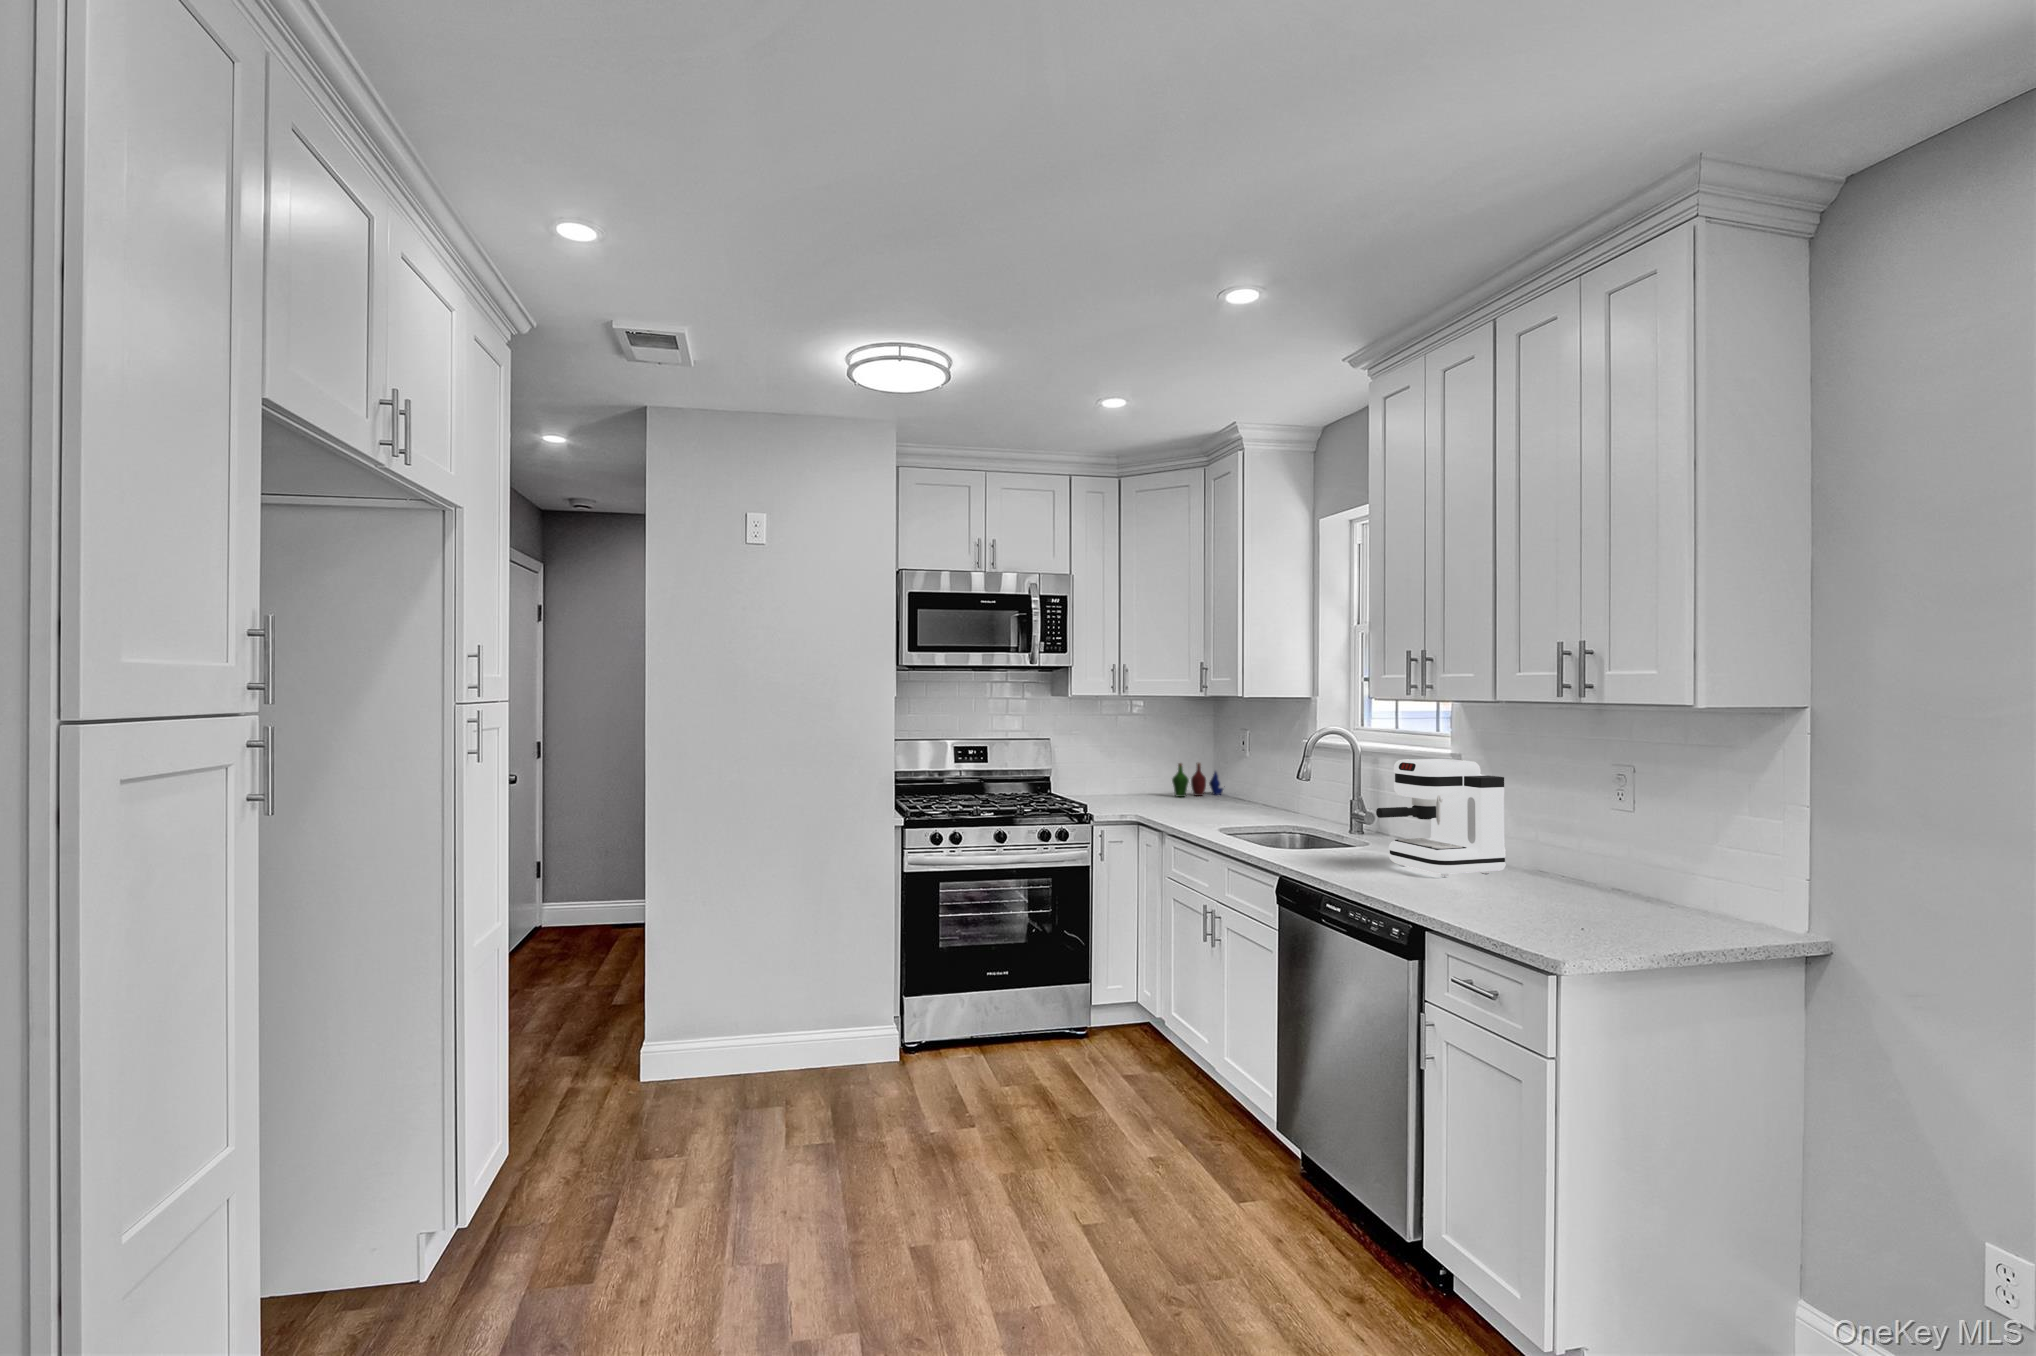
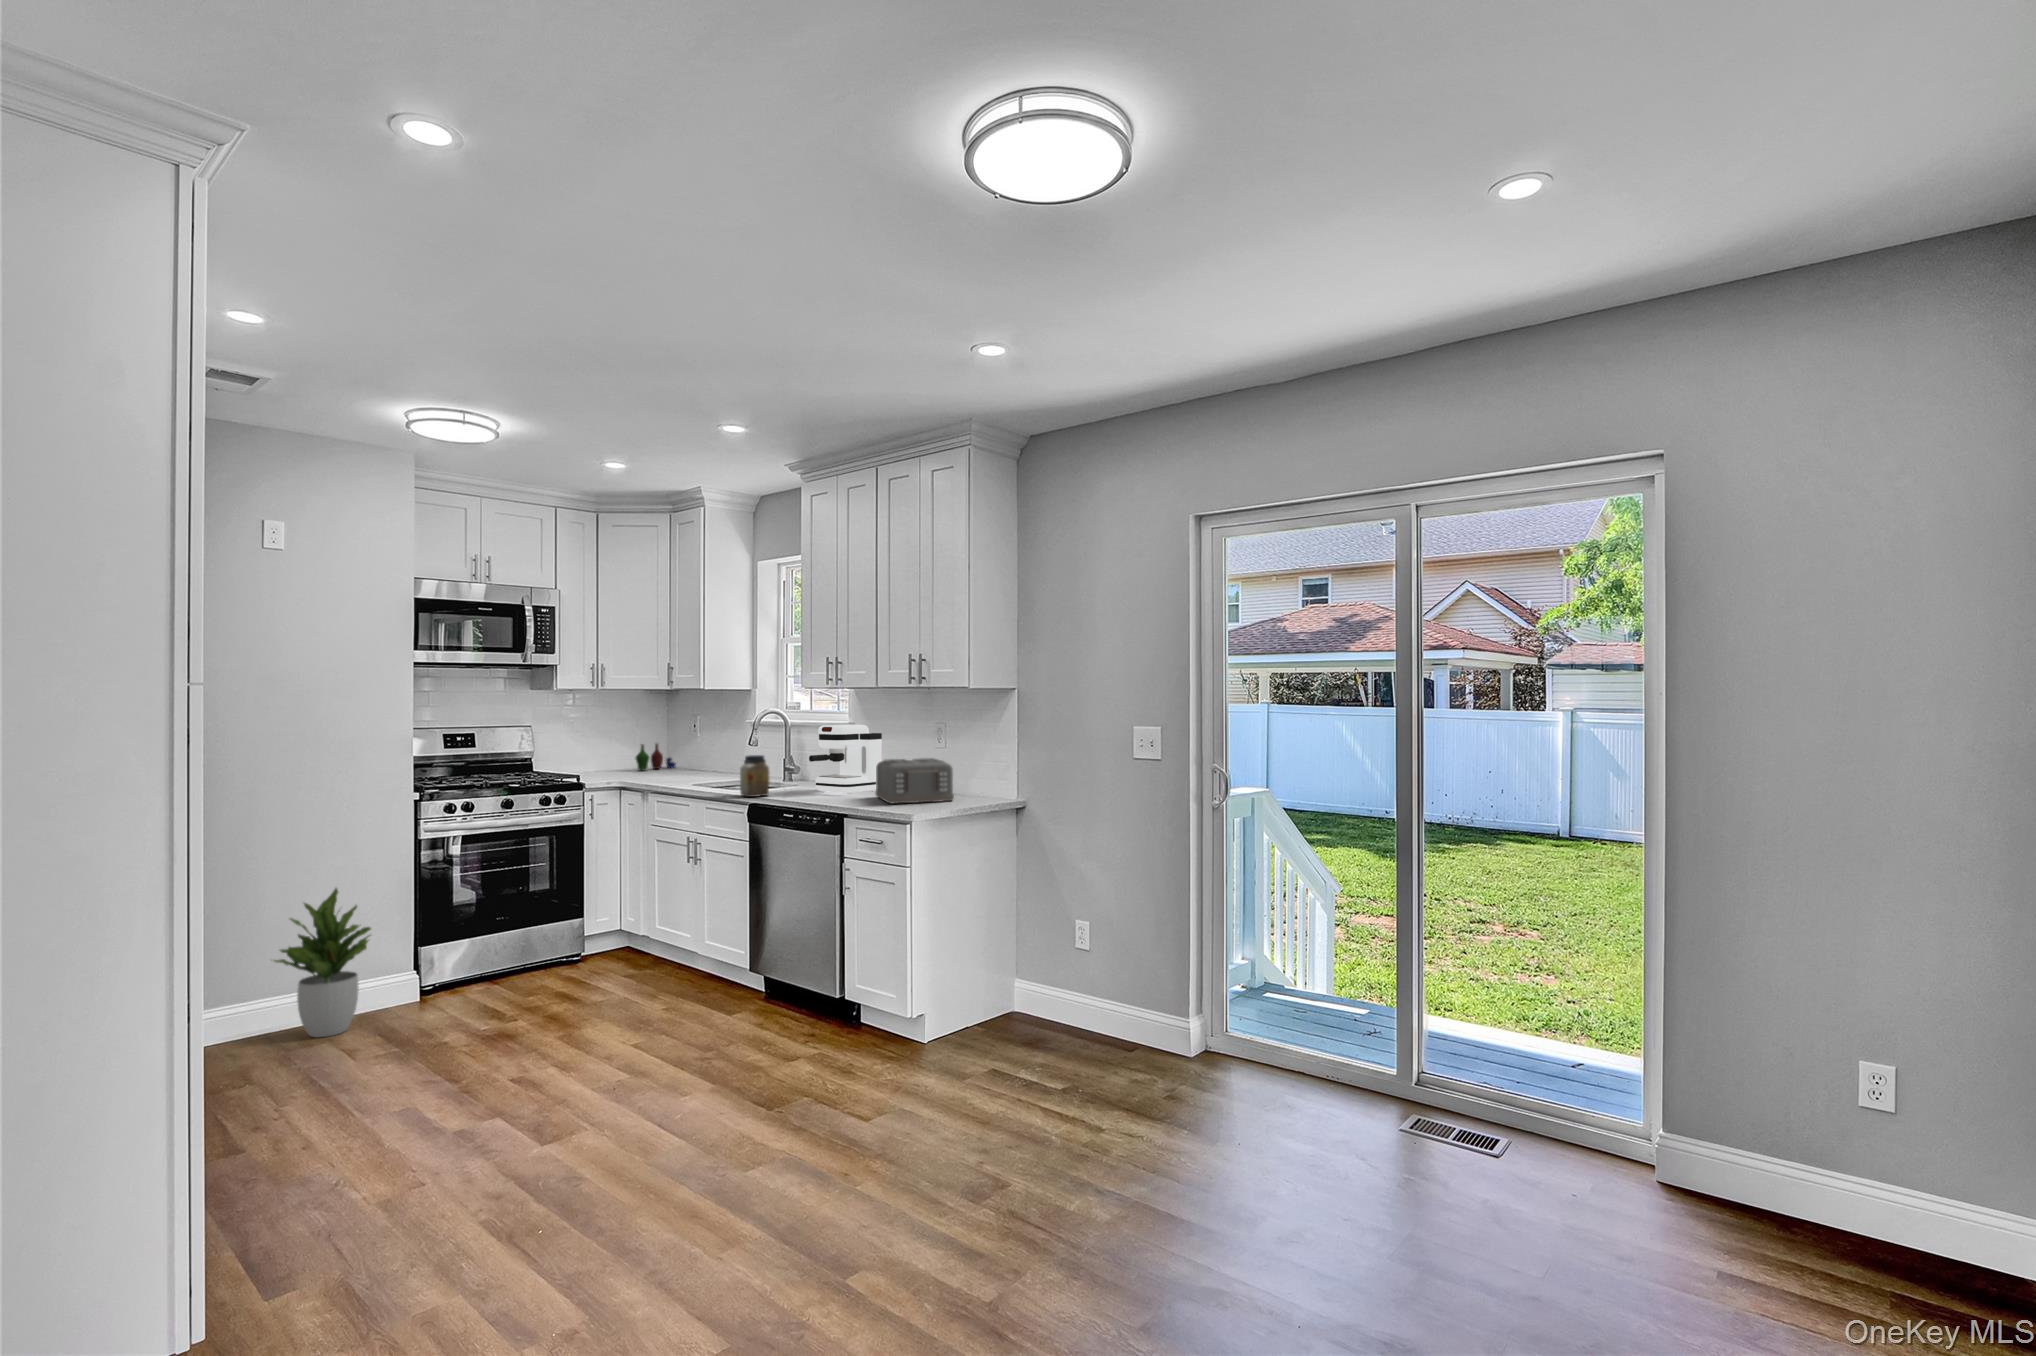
jar: none [1271,800,1314,865] -> present [740,755,770,797]
toaster: none [1490,827,1651,921] -> present [875,758,954,804]
potted plant: none [733,926,841,1104] -> present [275,888,371,1037]

